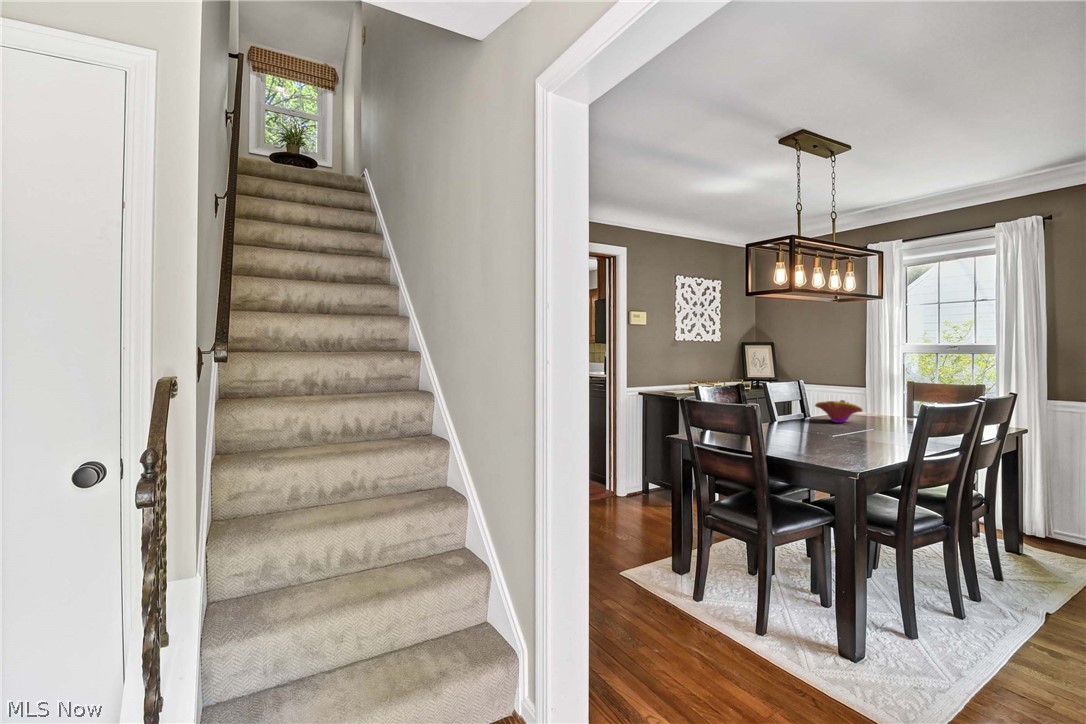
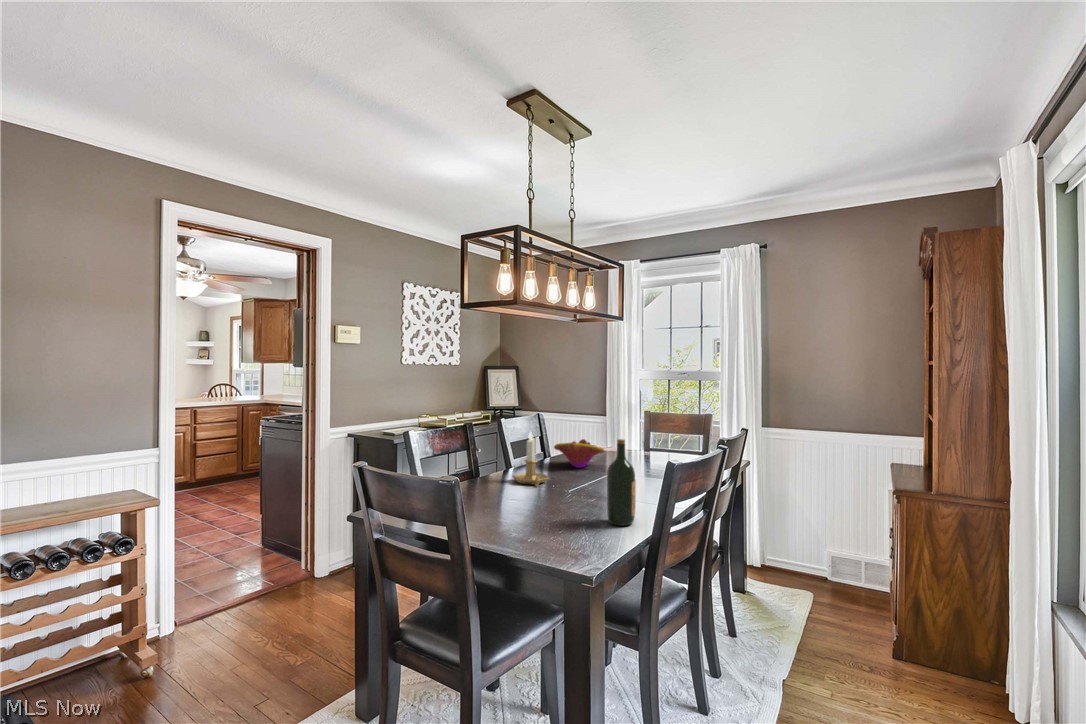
candlestick: none [781,387,813,430] -> present [512,431,549,486]
wine bottle: none [864,388,888,451] -> present [607,439,636,526]

